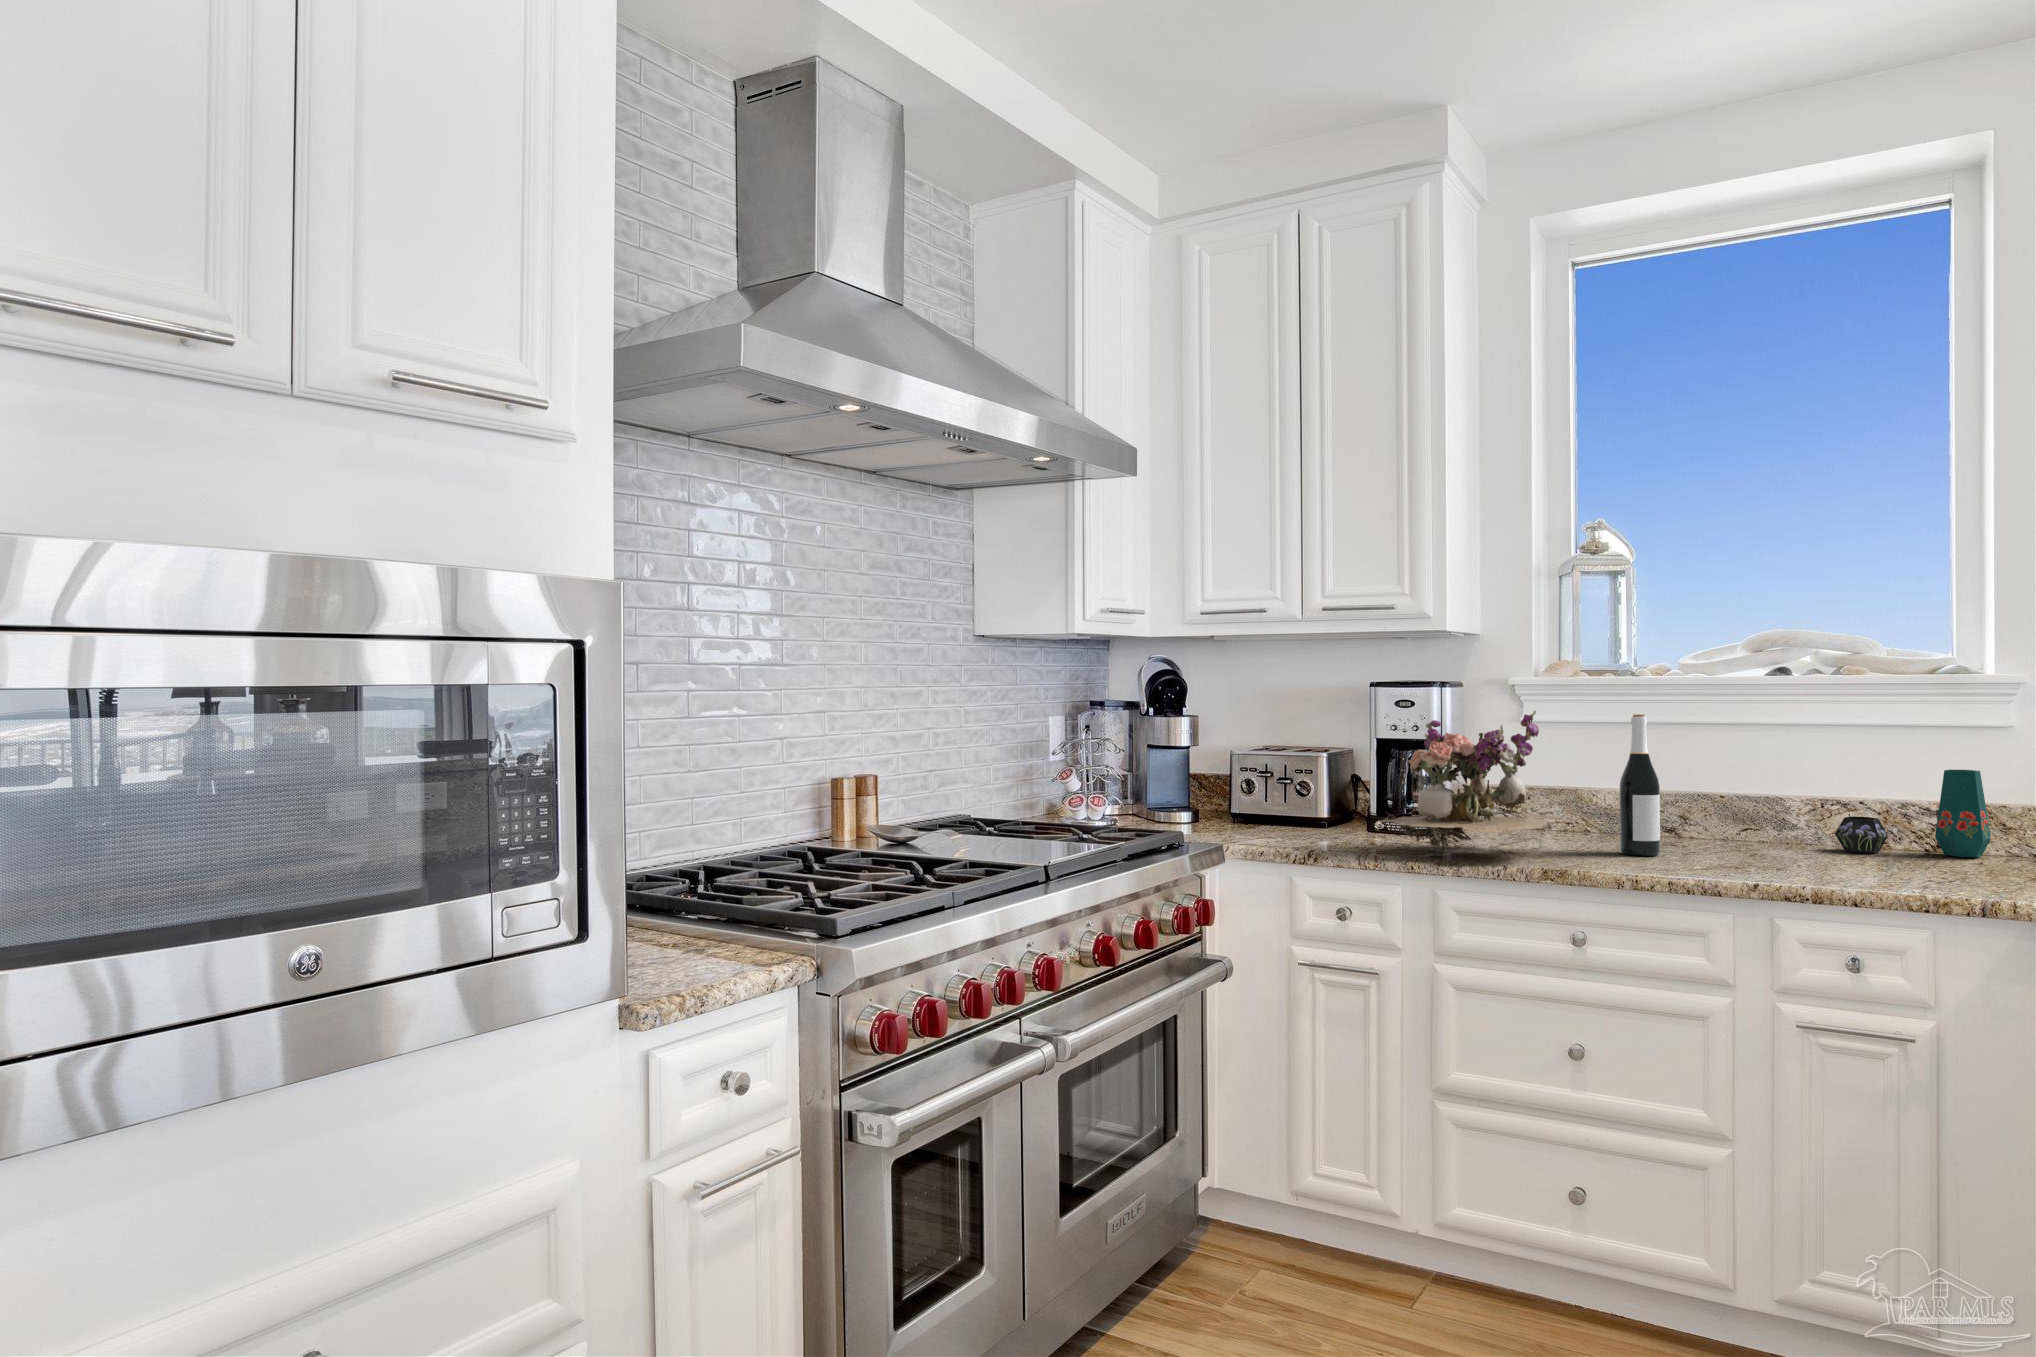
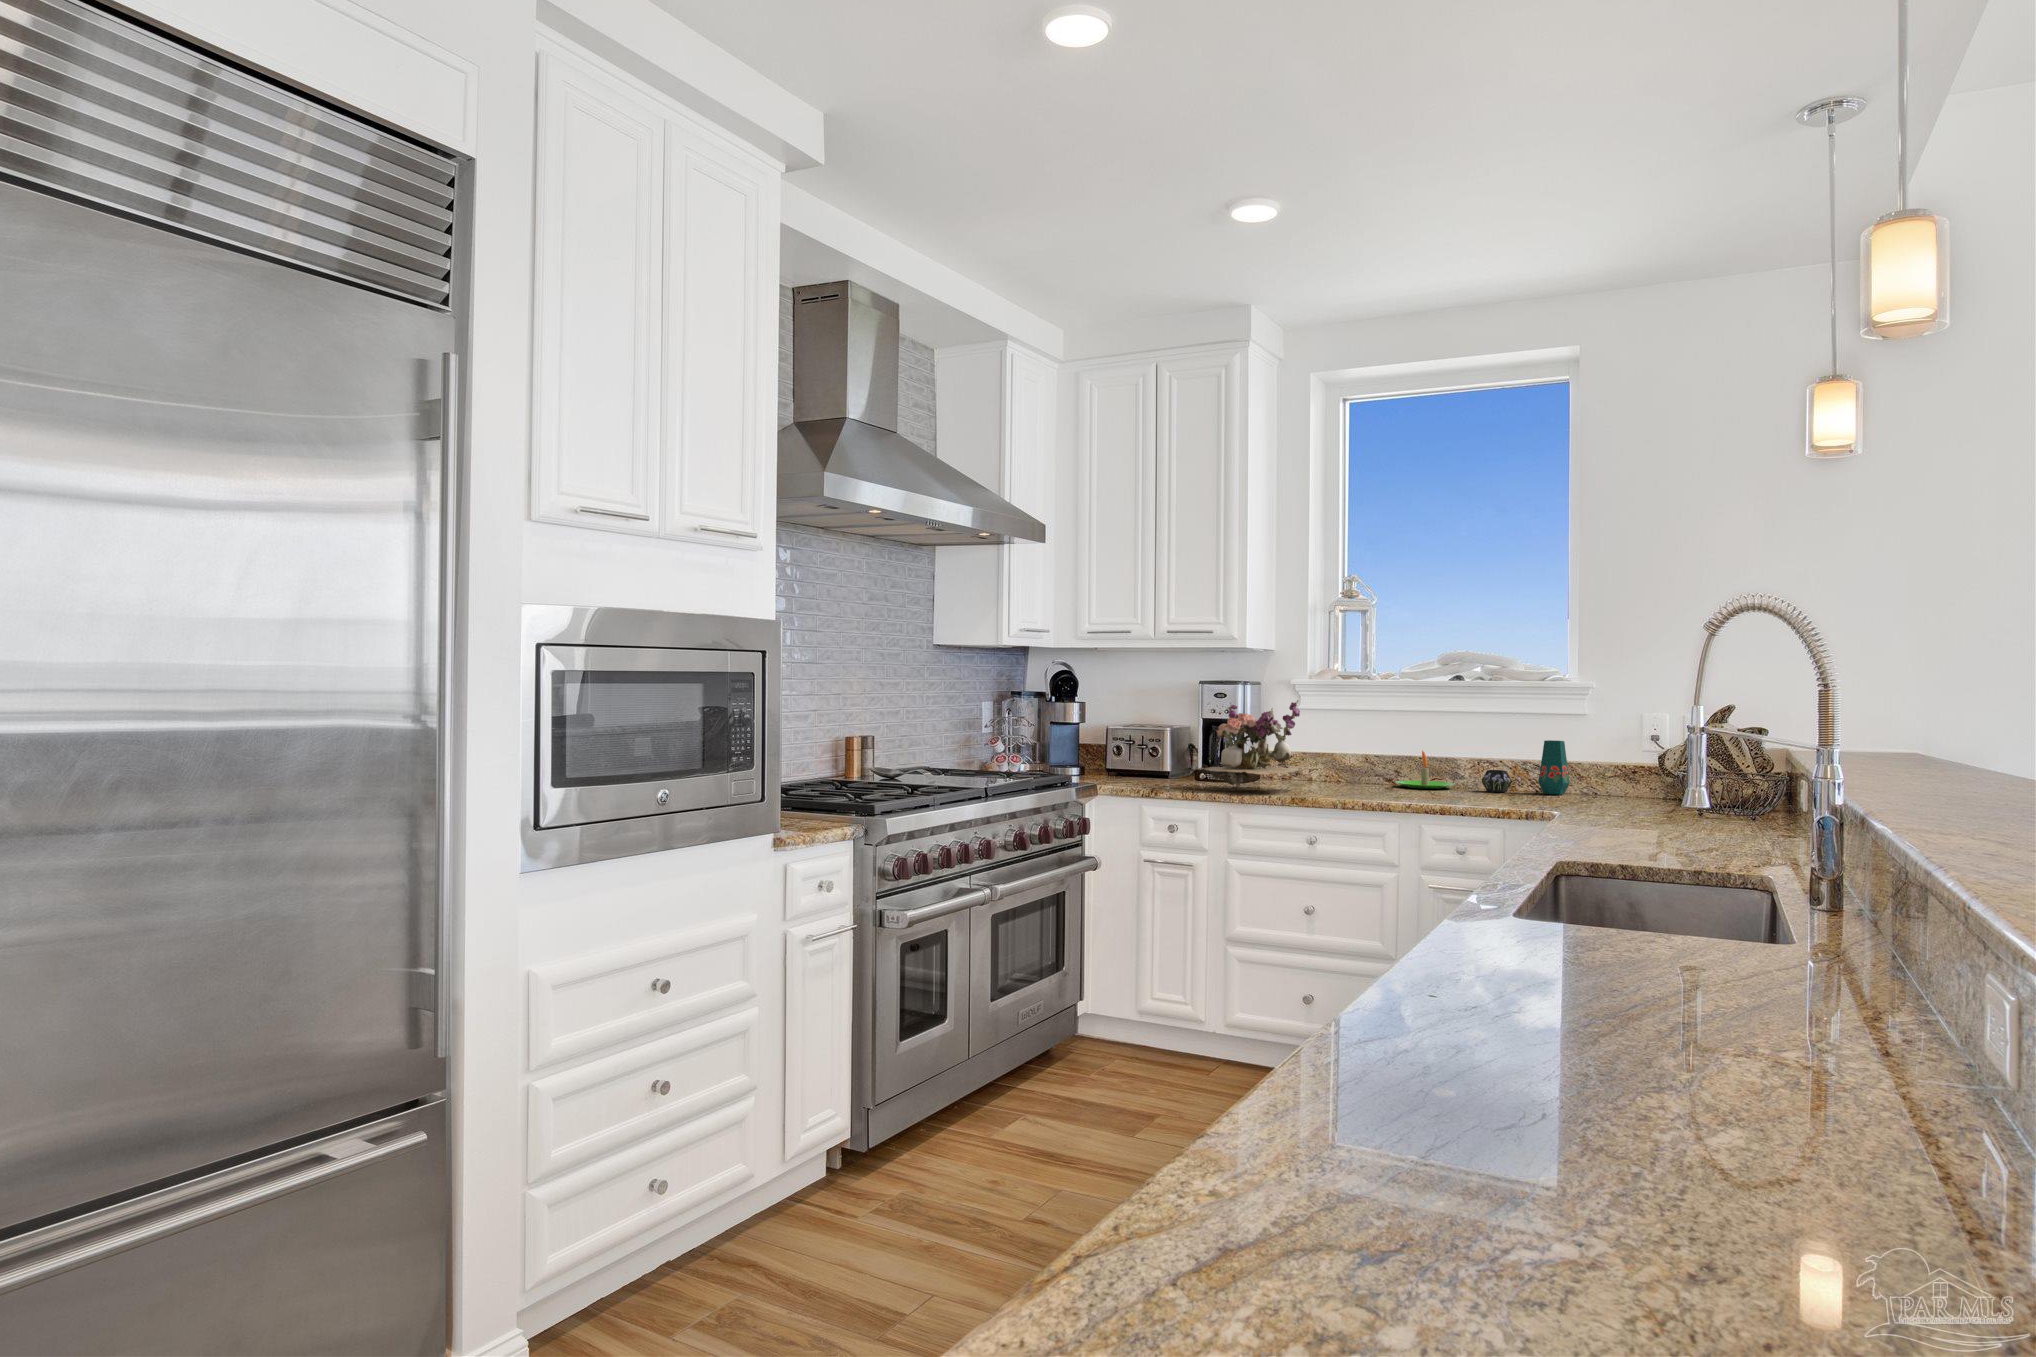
wine bottle: present [1620,715,1660,856] -> none [1347,703,1371,792]
candle: none [1686,786,1786,846] -> present [1396,751,1454,789]

